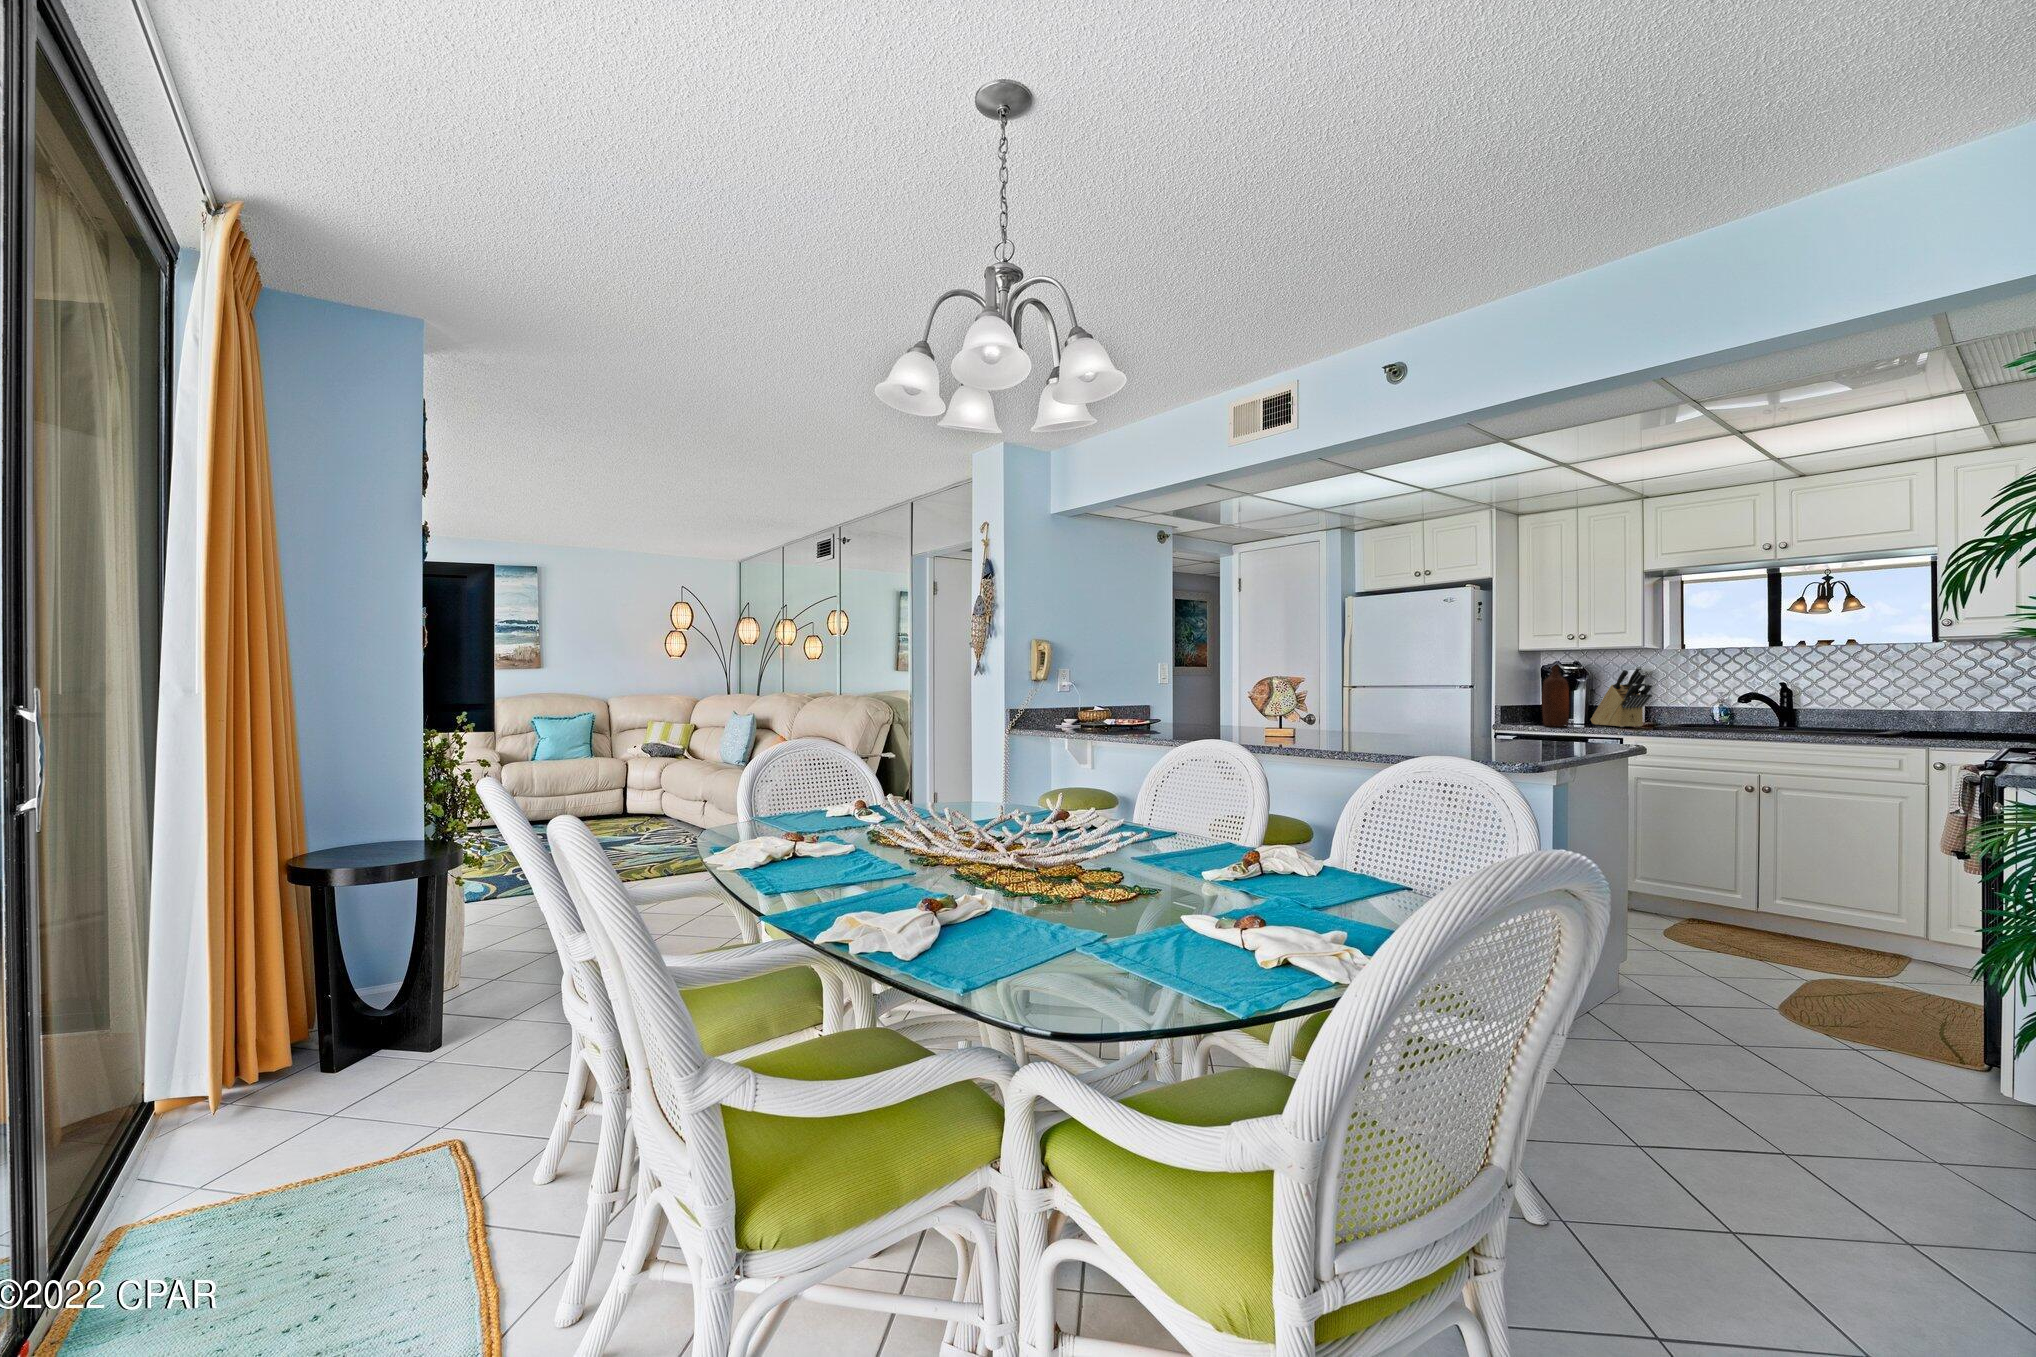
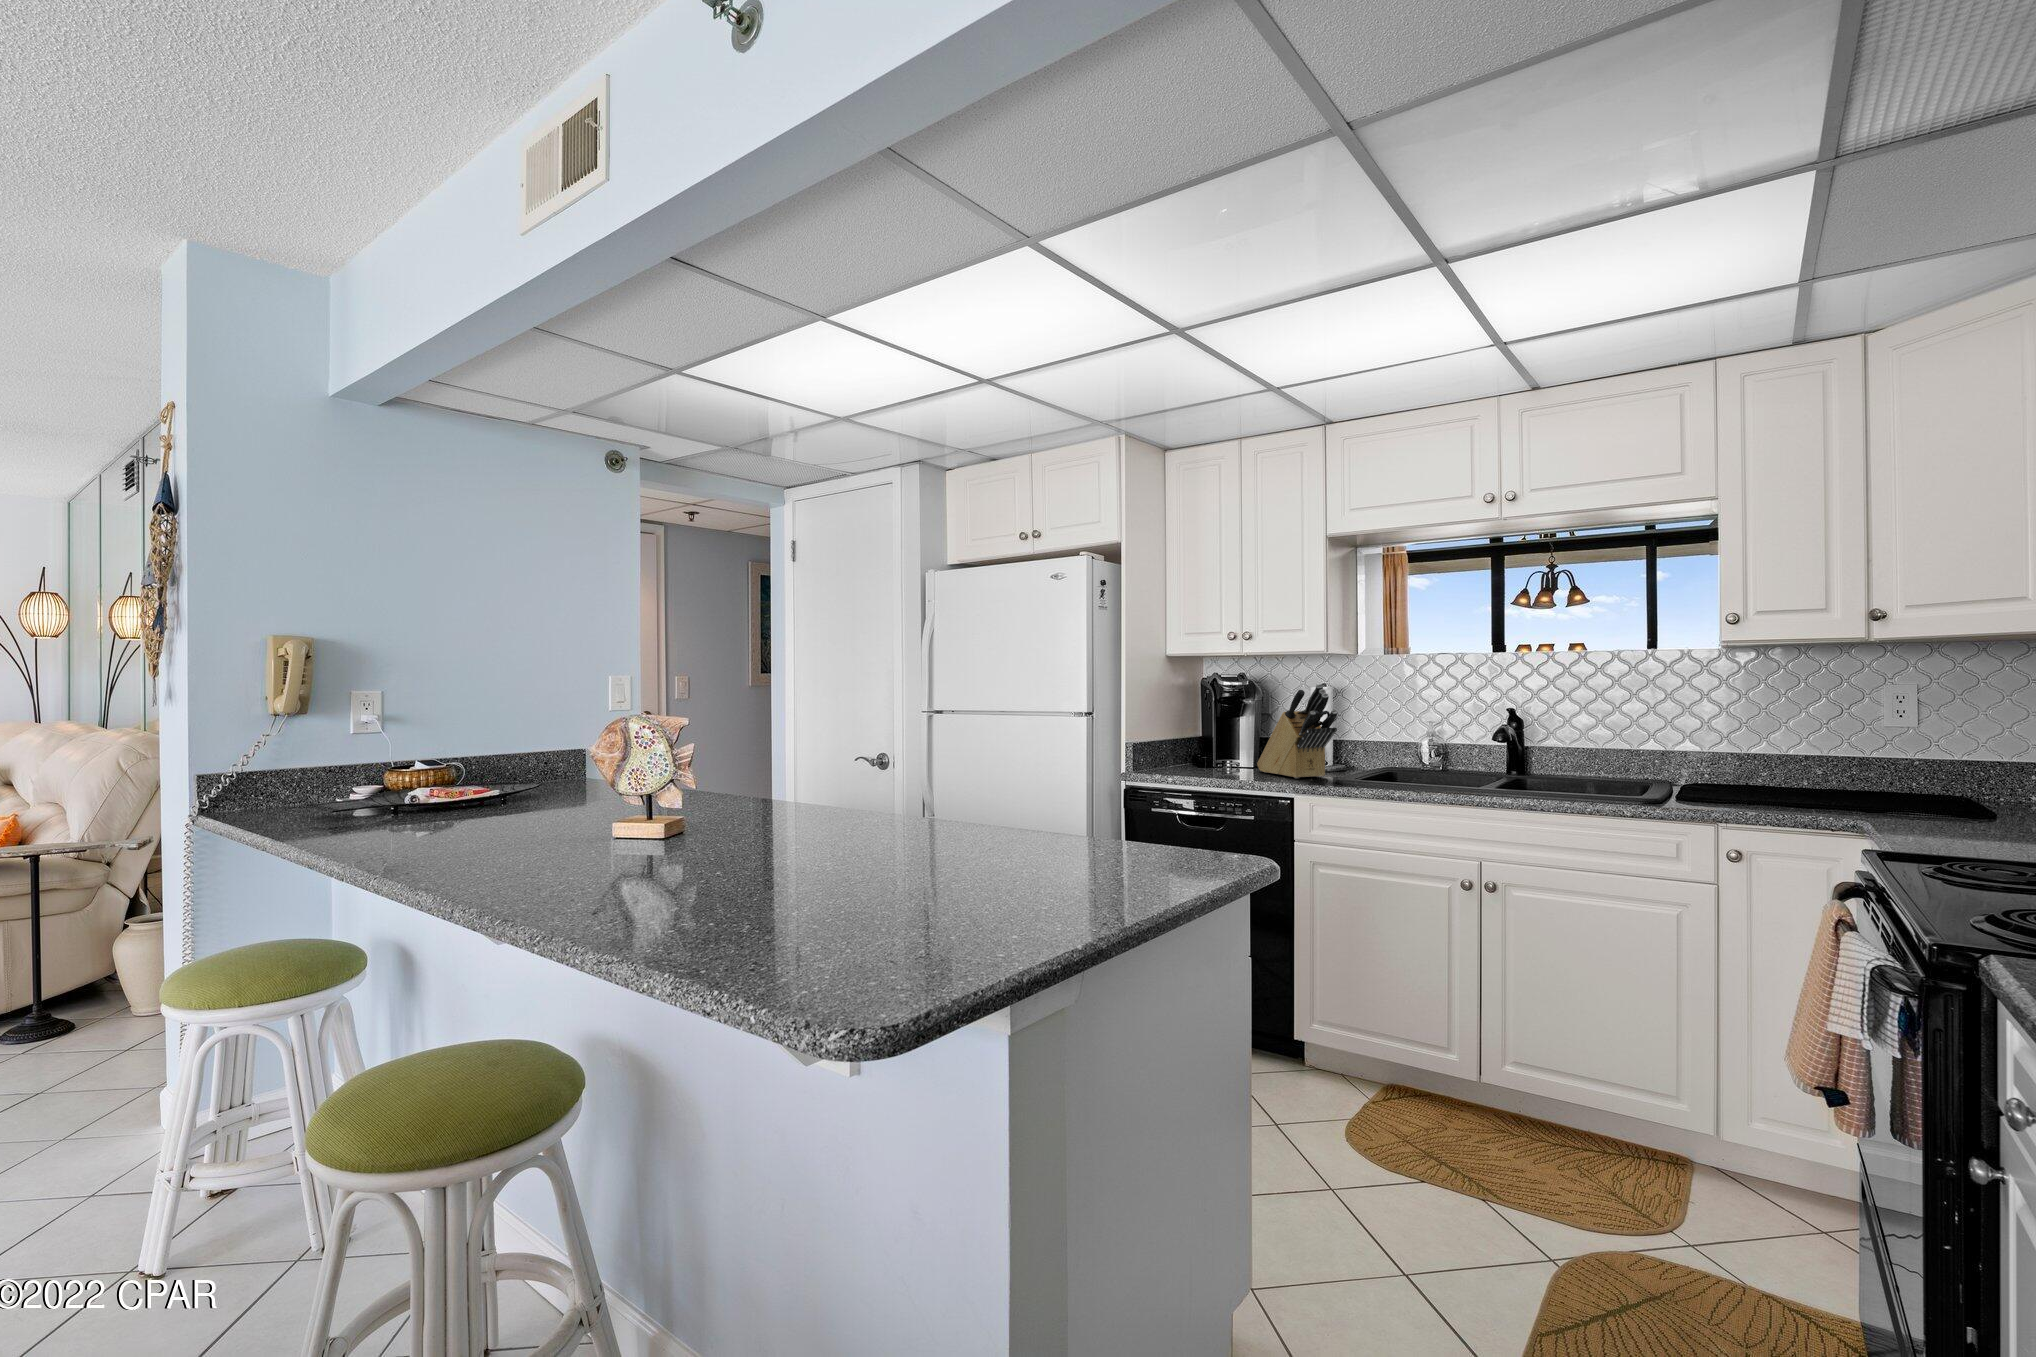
bottle: present [1542,666,1569,727] -> none [1188,682,1225,778]

